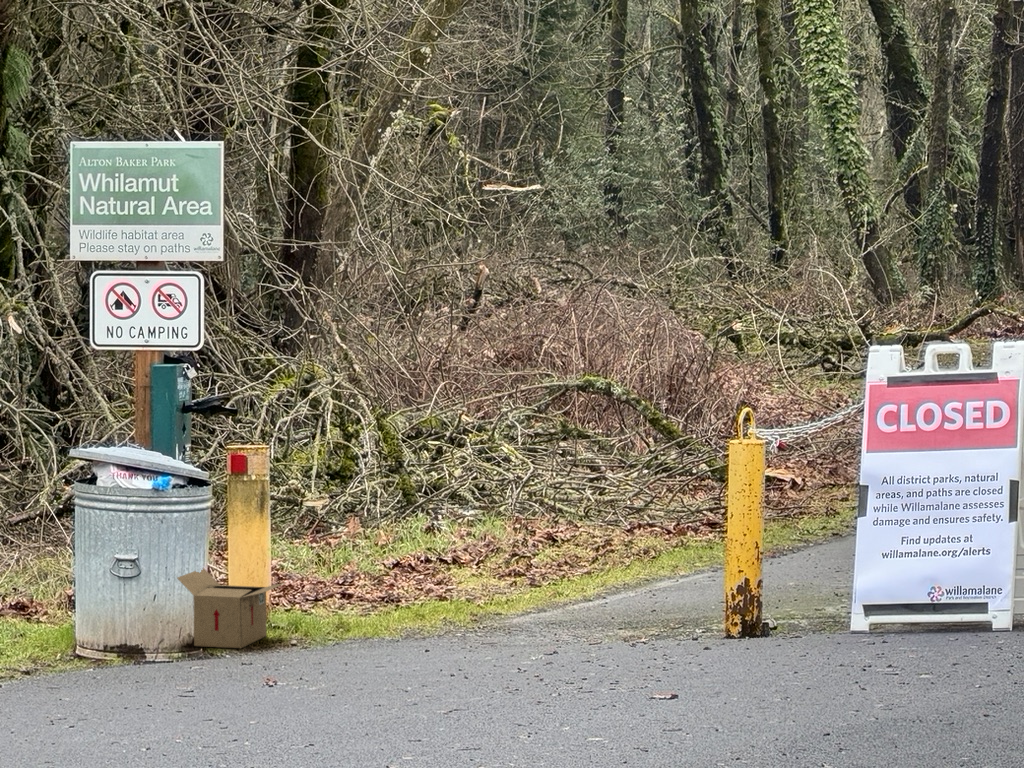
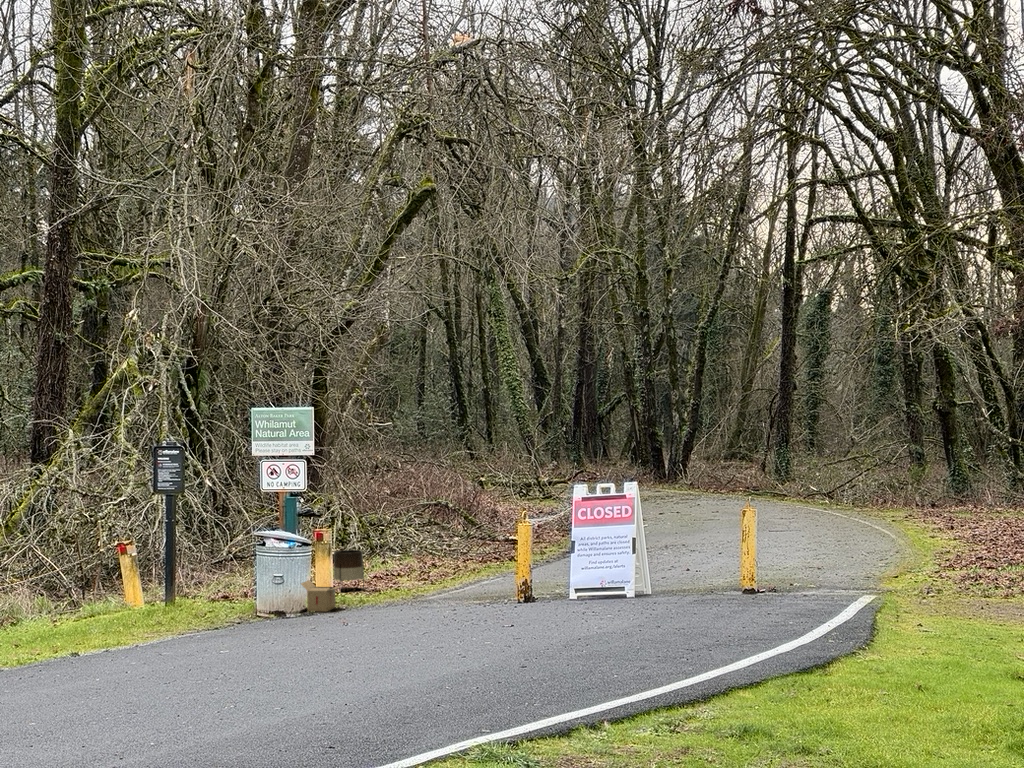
planter: none [281,493,352,594] -> present [334,550,364,590]

